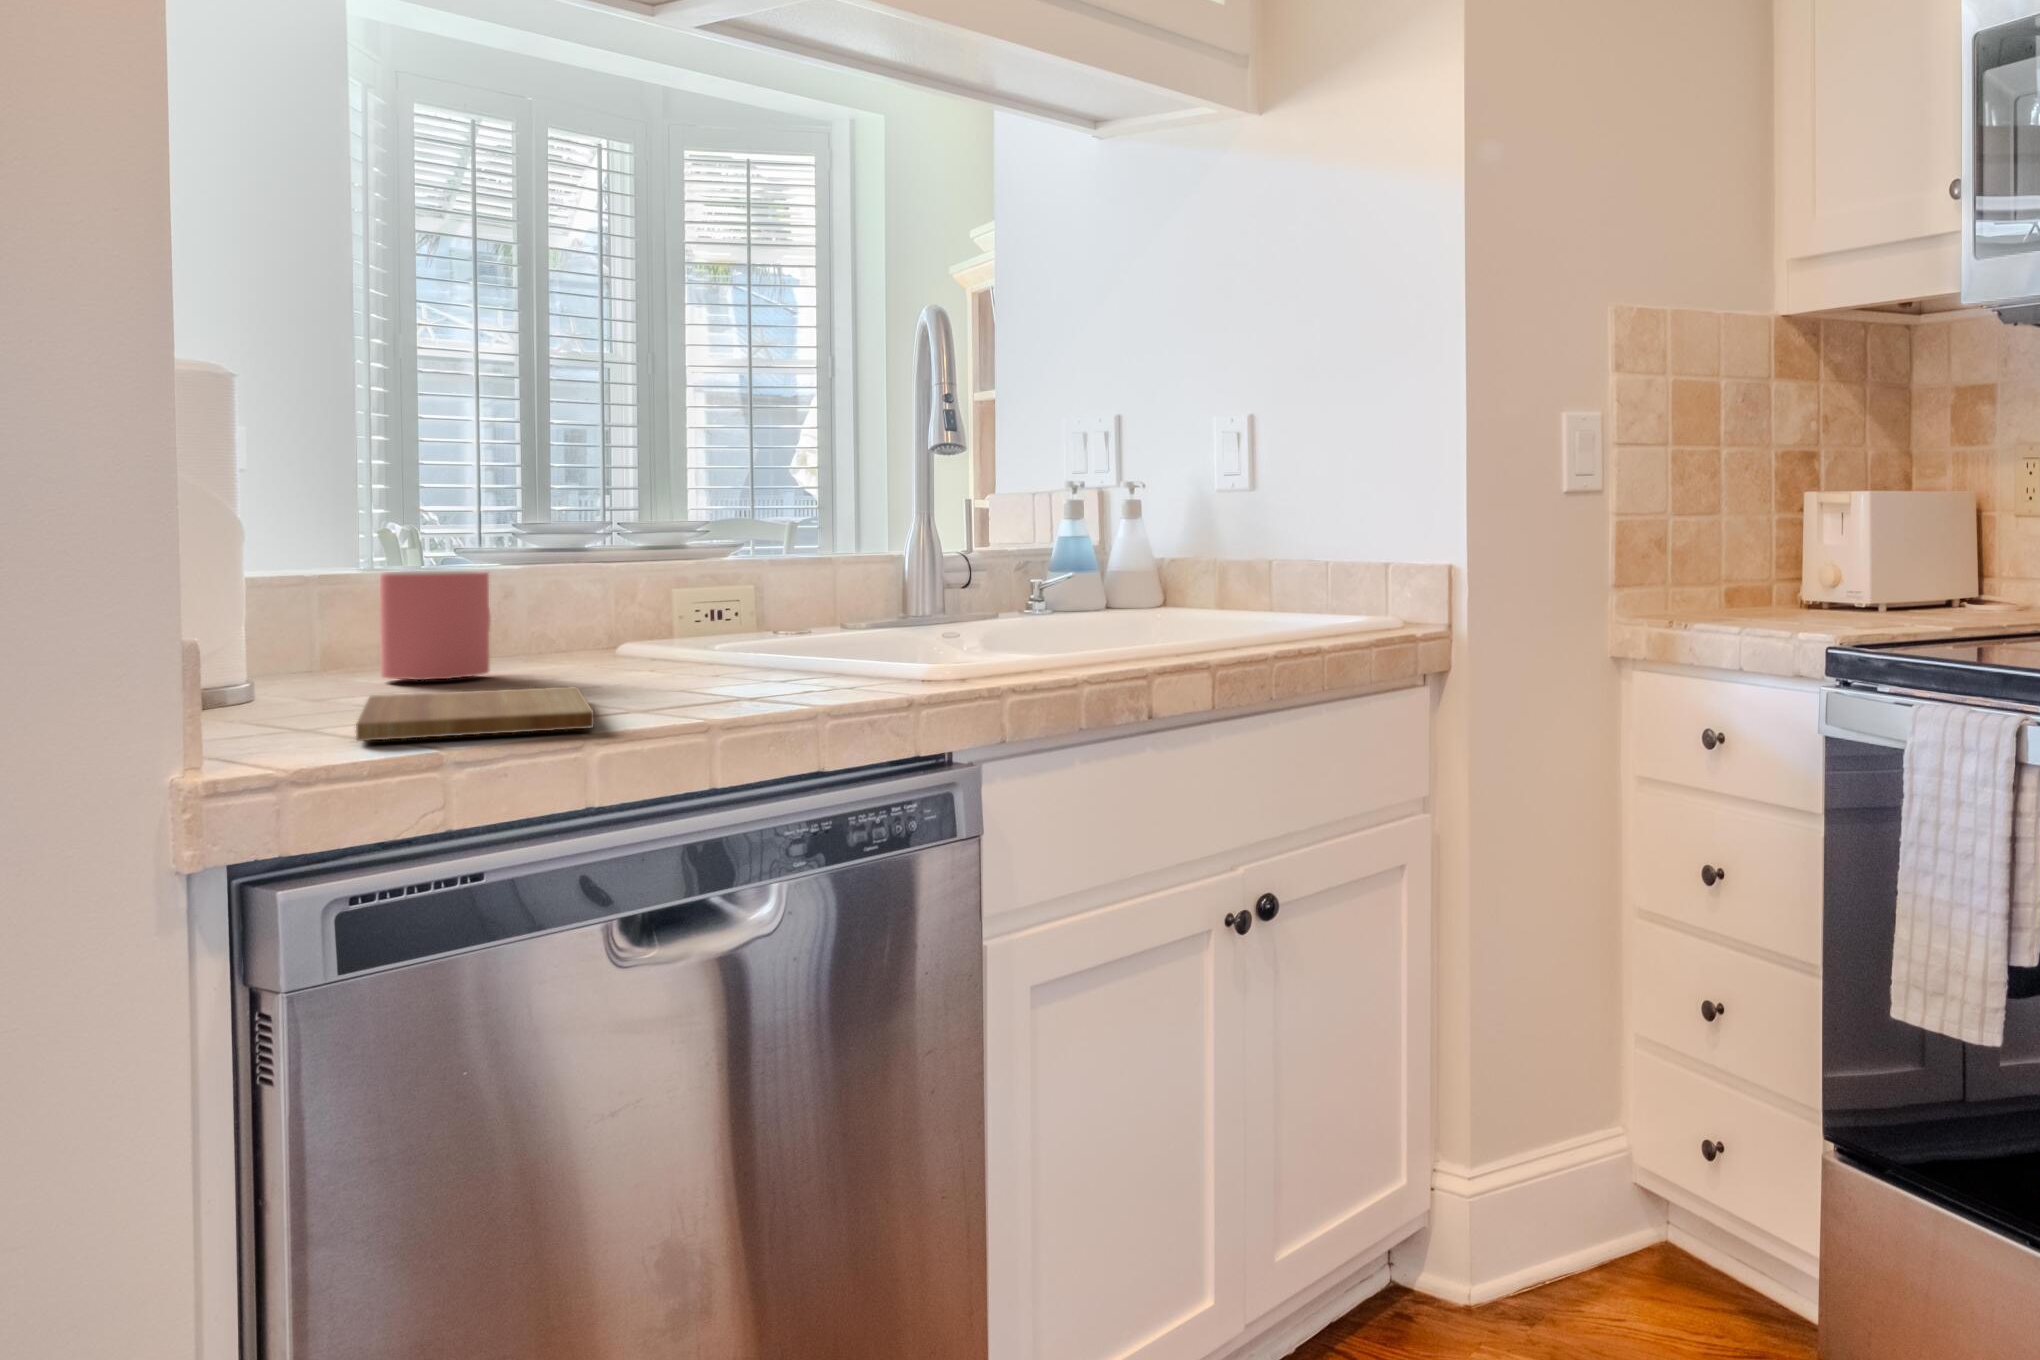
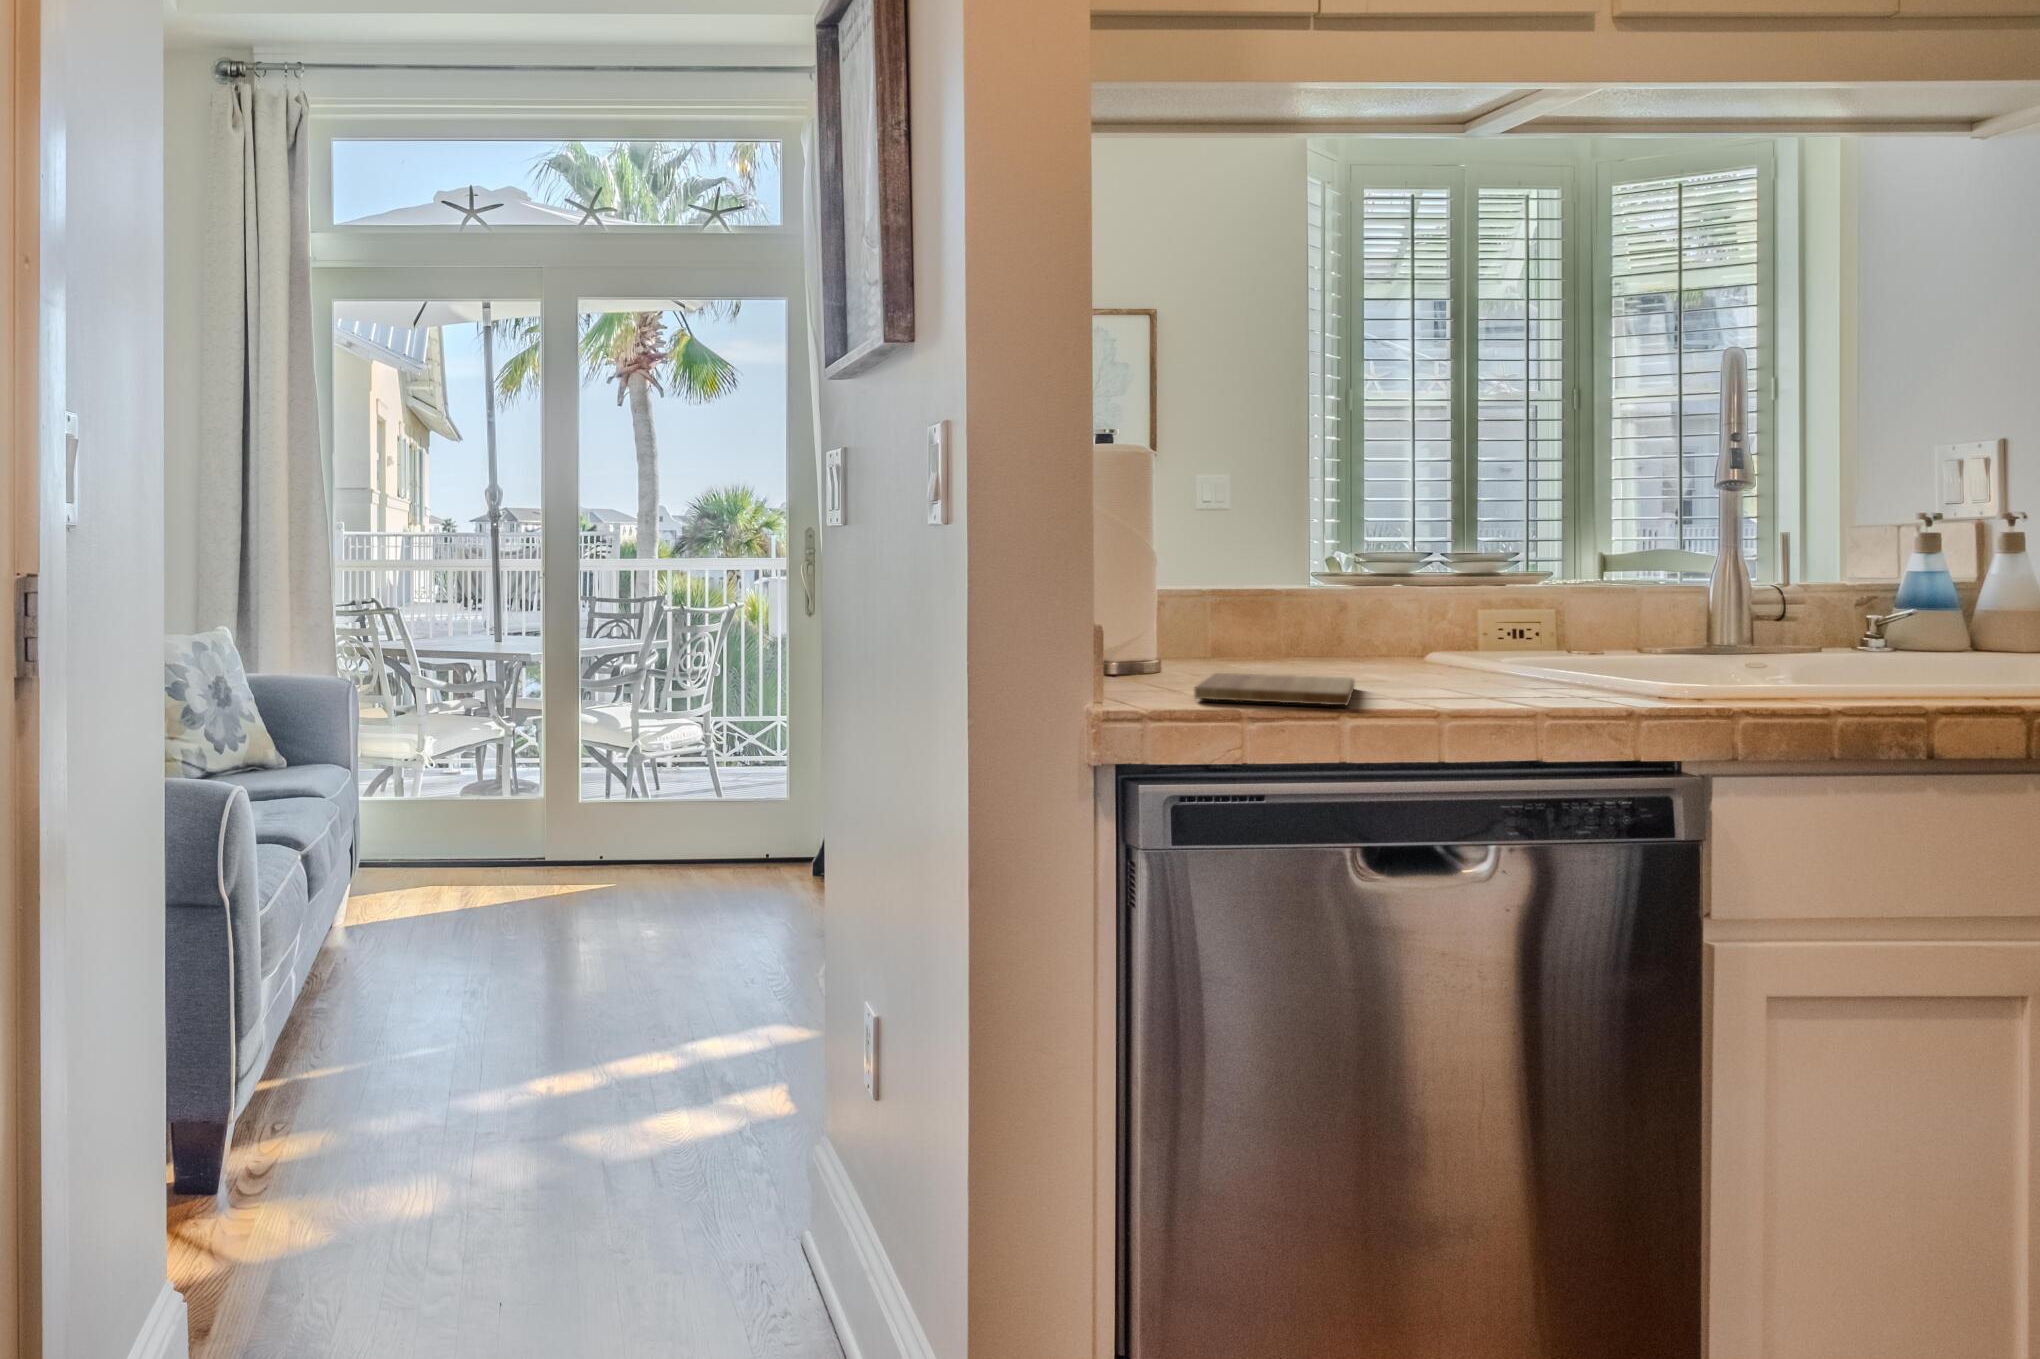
mug: present [380,571,491,680] -> none [1233,589,1310,667]

